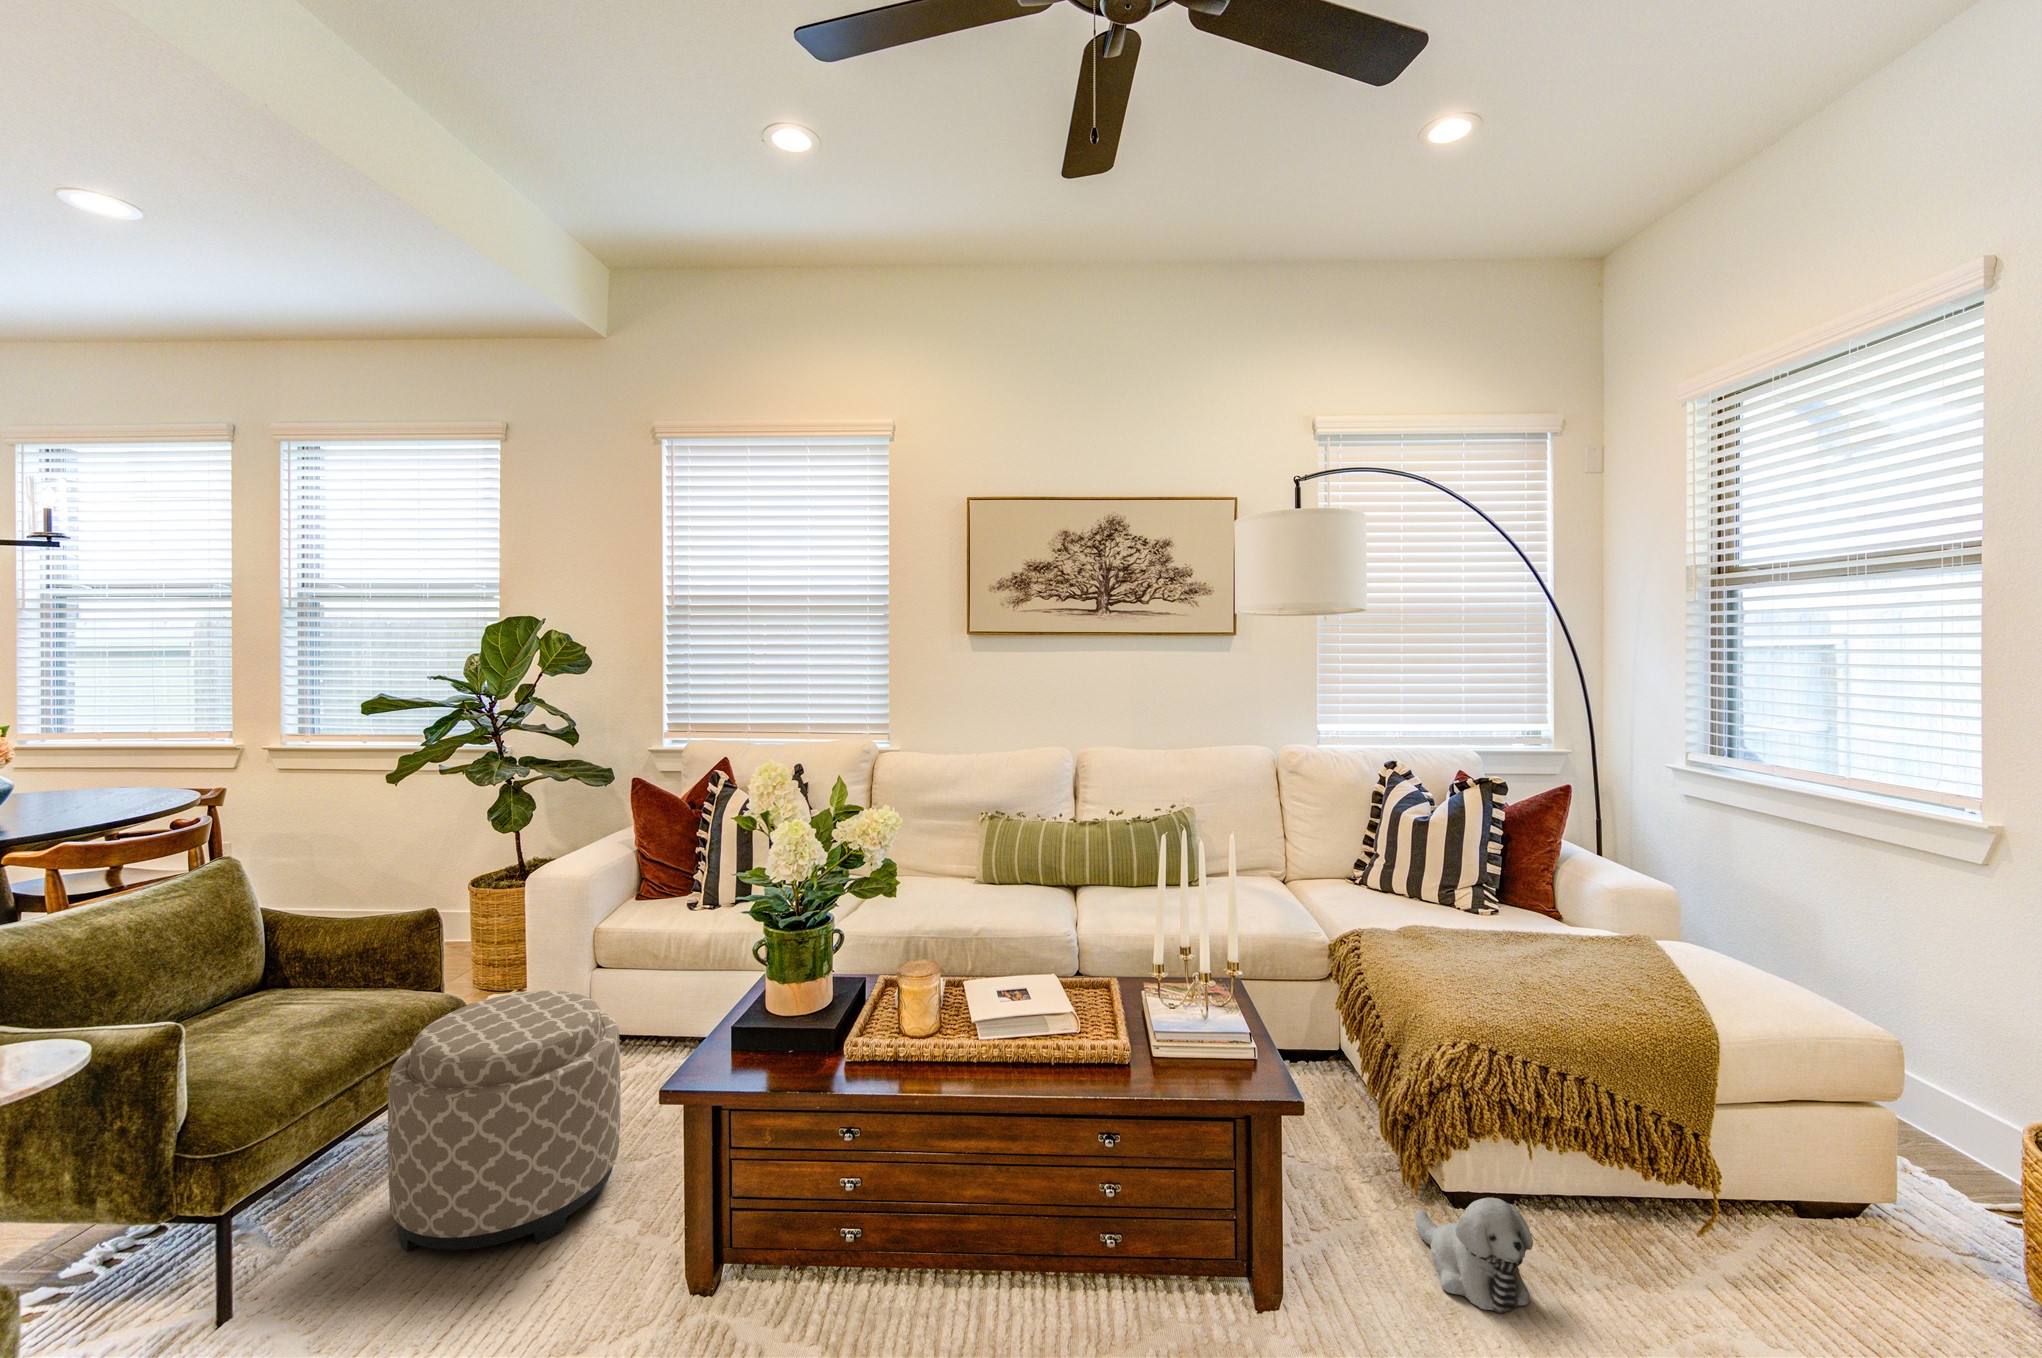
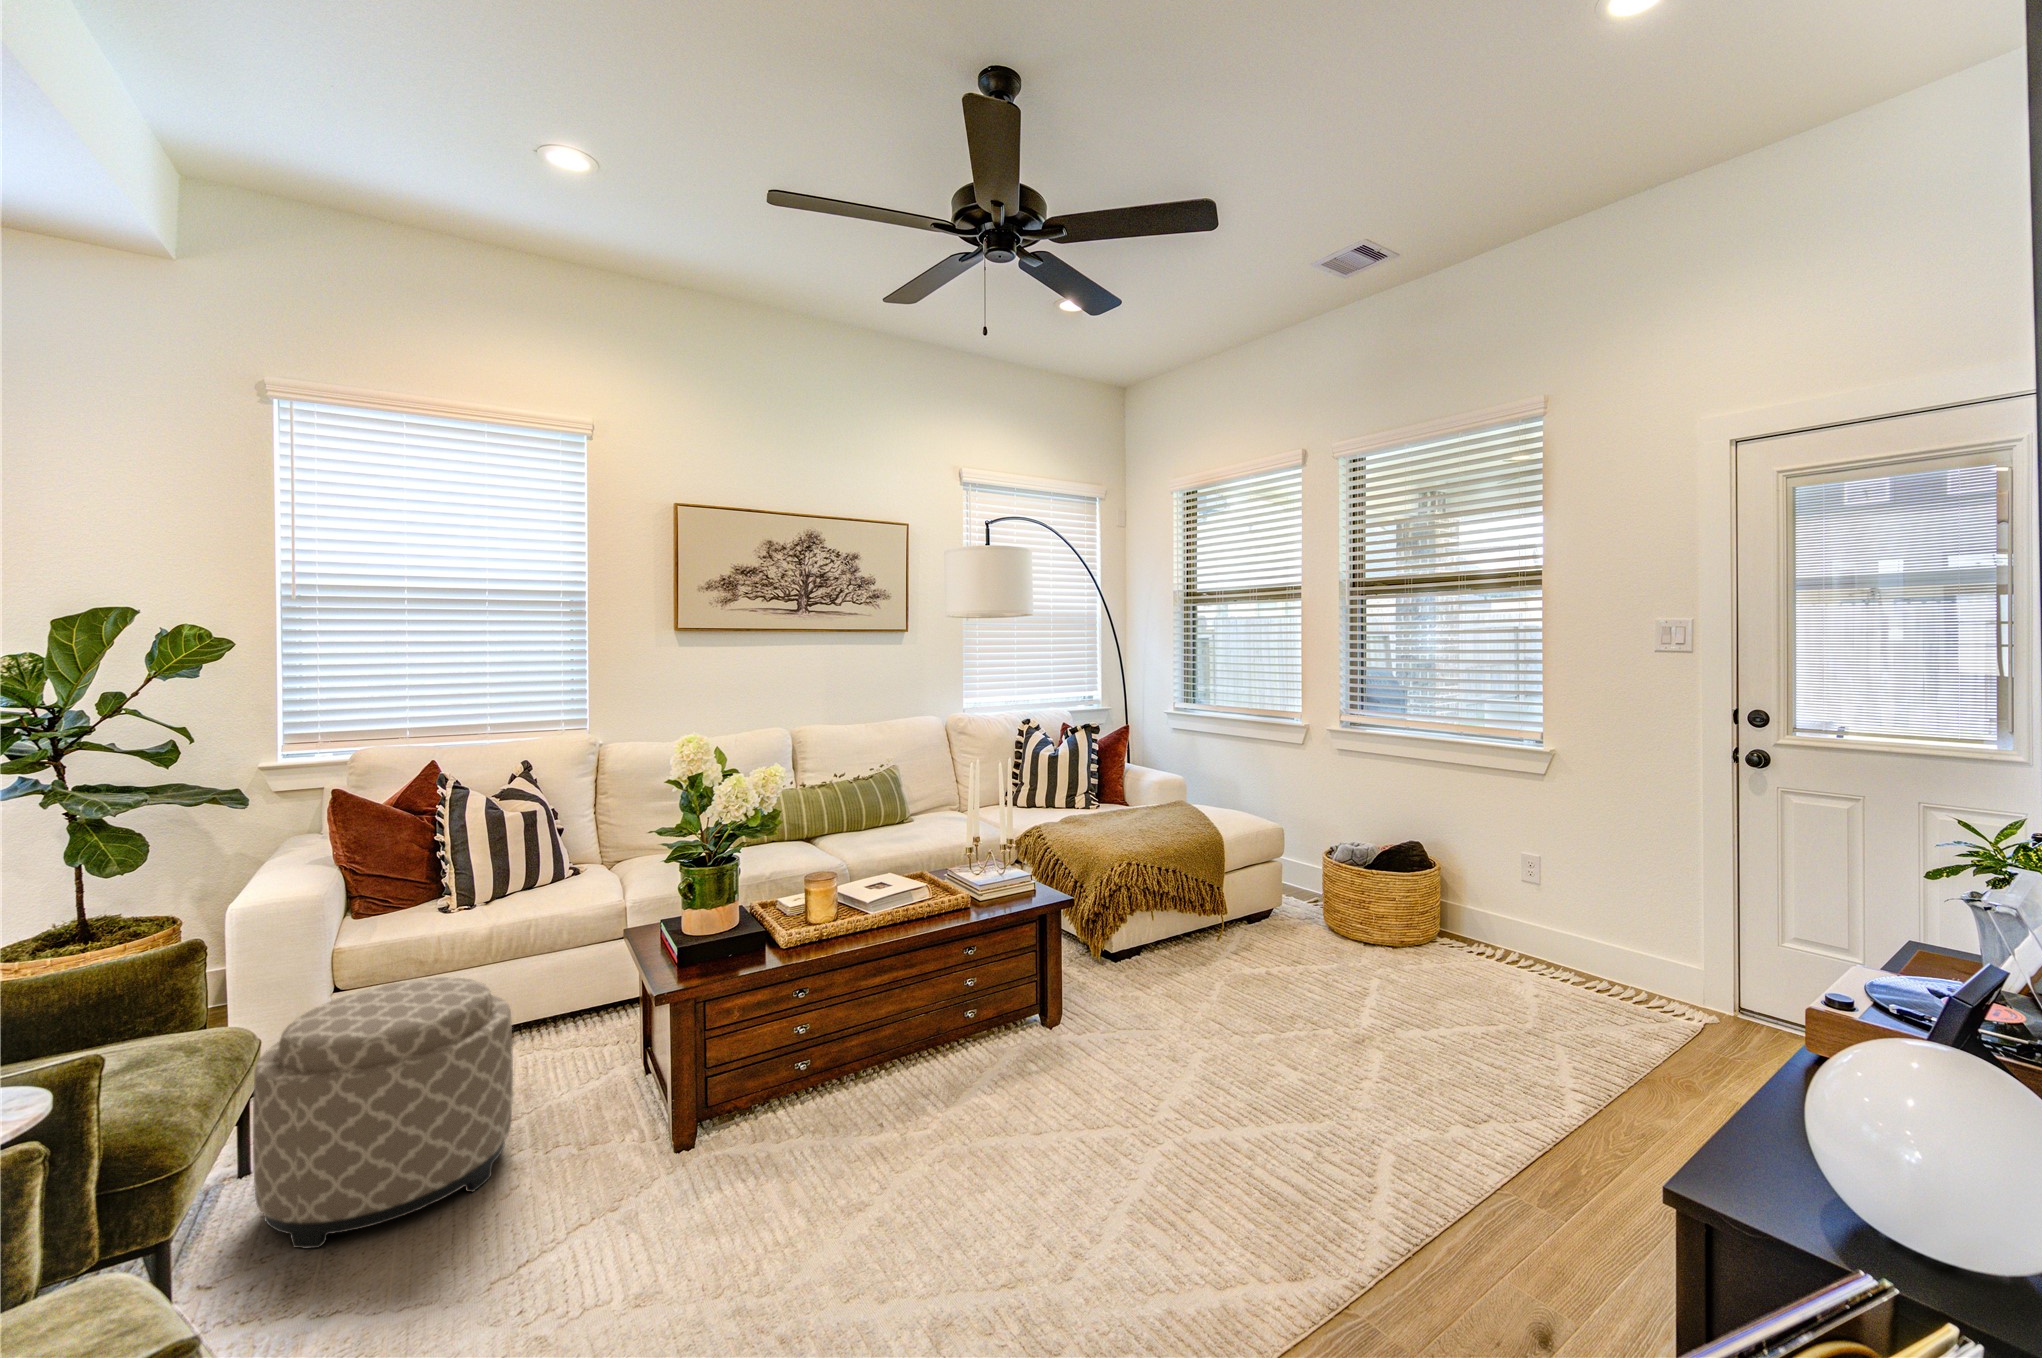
plush toy: present [1415,1198,1533,1313] -> none [1110,939,1177,999]

